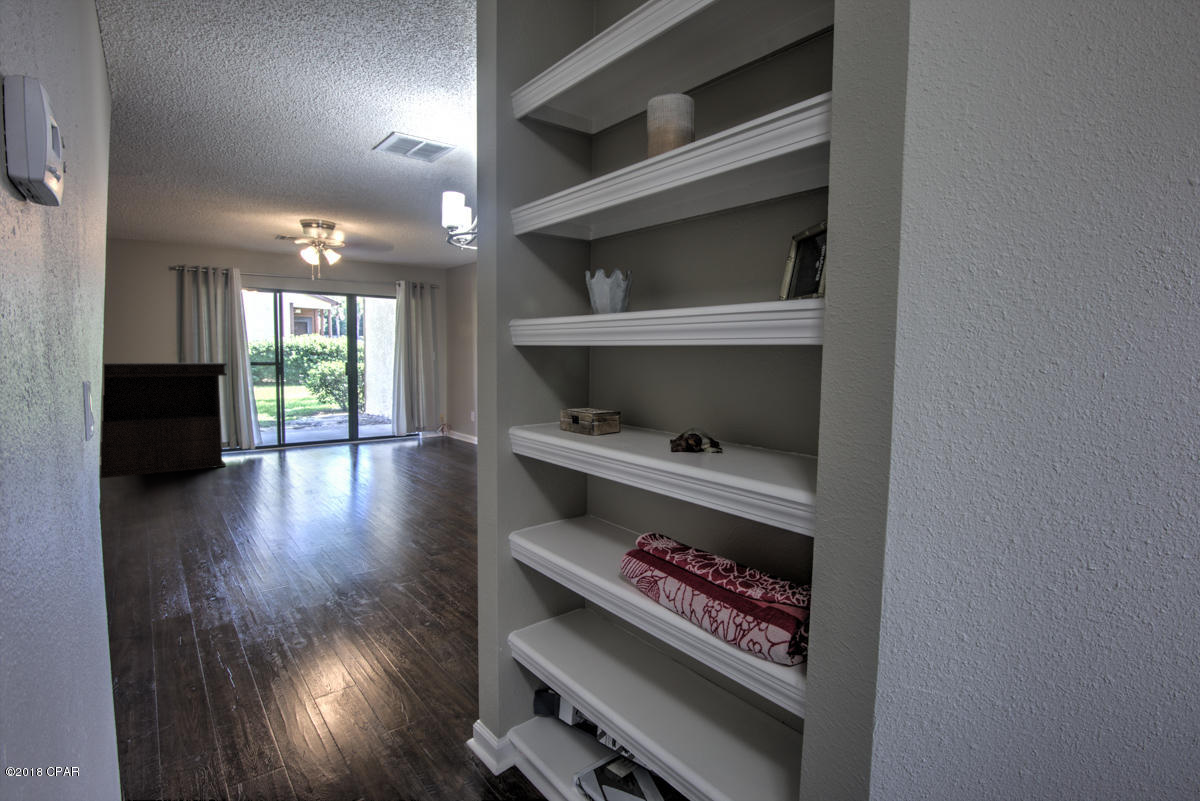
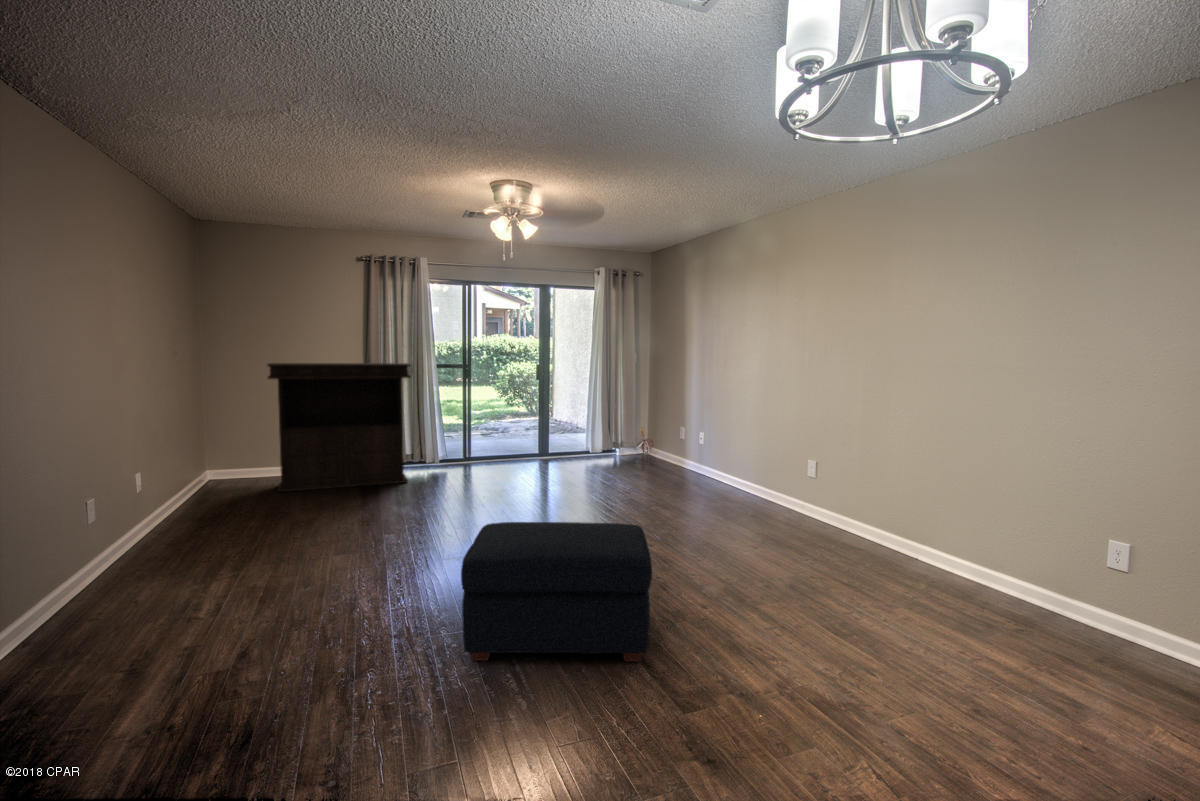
ottoman: none [287,467,417,554] -> present [461,522,652,662]

